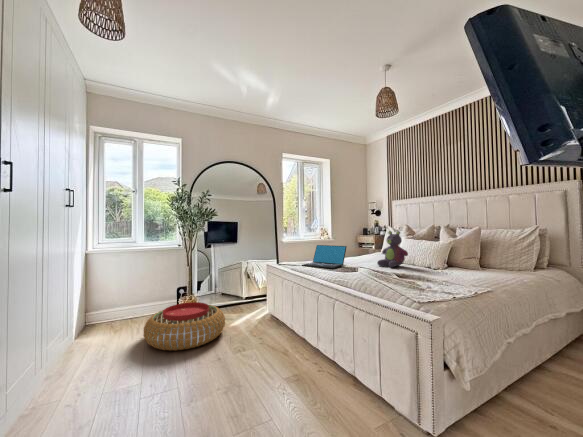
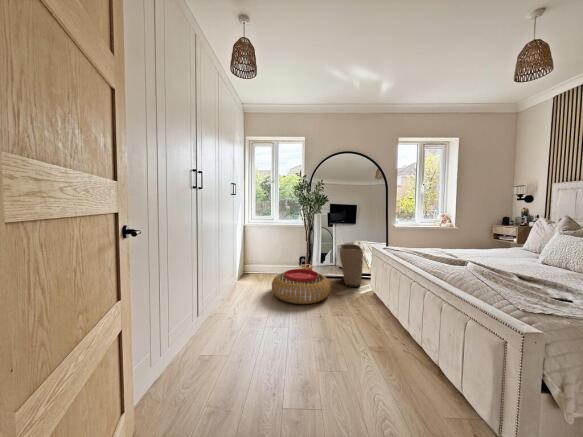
stuffed bear: present [377,231,408,268] -> none [503,222,555,267]
laptop: present [302,245,346,269] -> none [404,232,460,259]
laundry basket: none [229,265,256,314] -> present [340,244,363,287]

